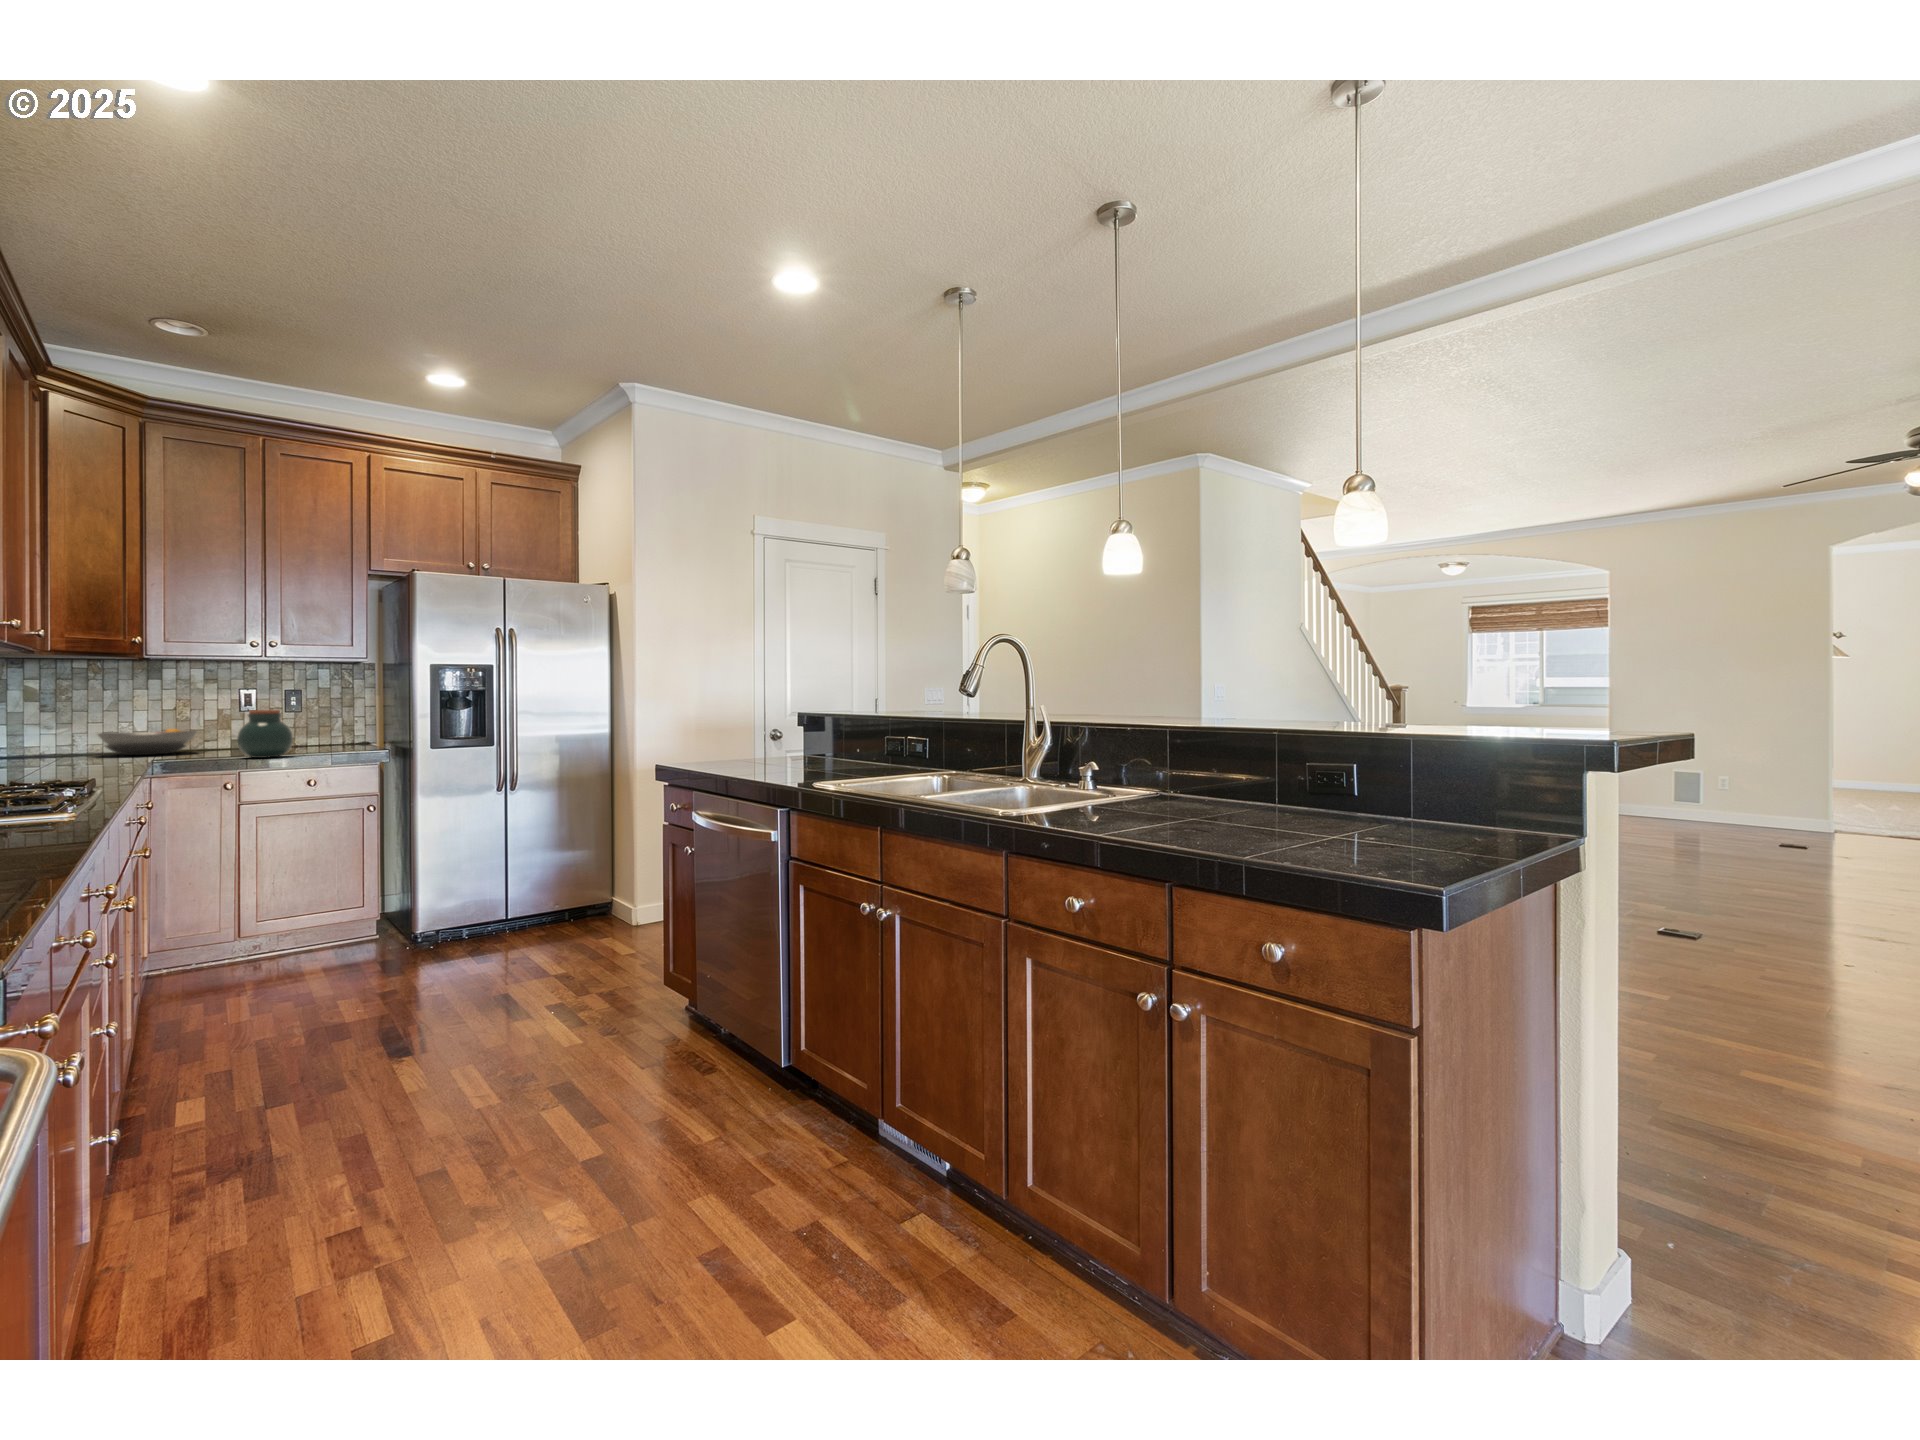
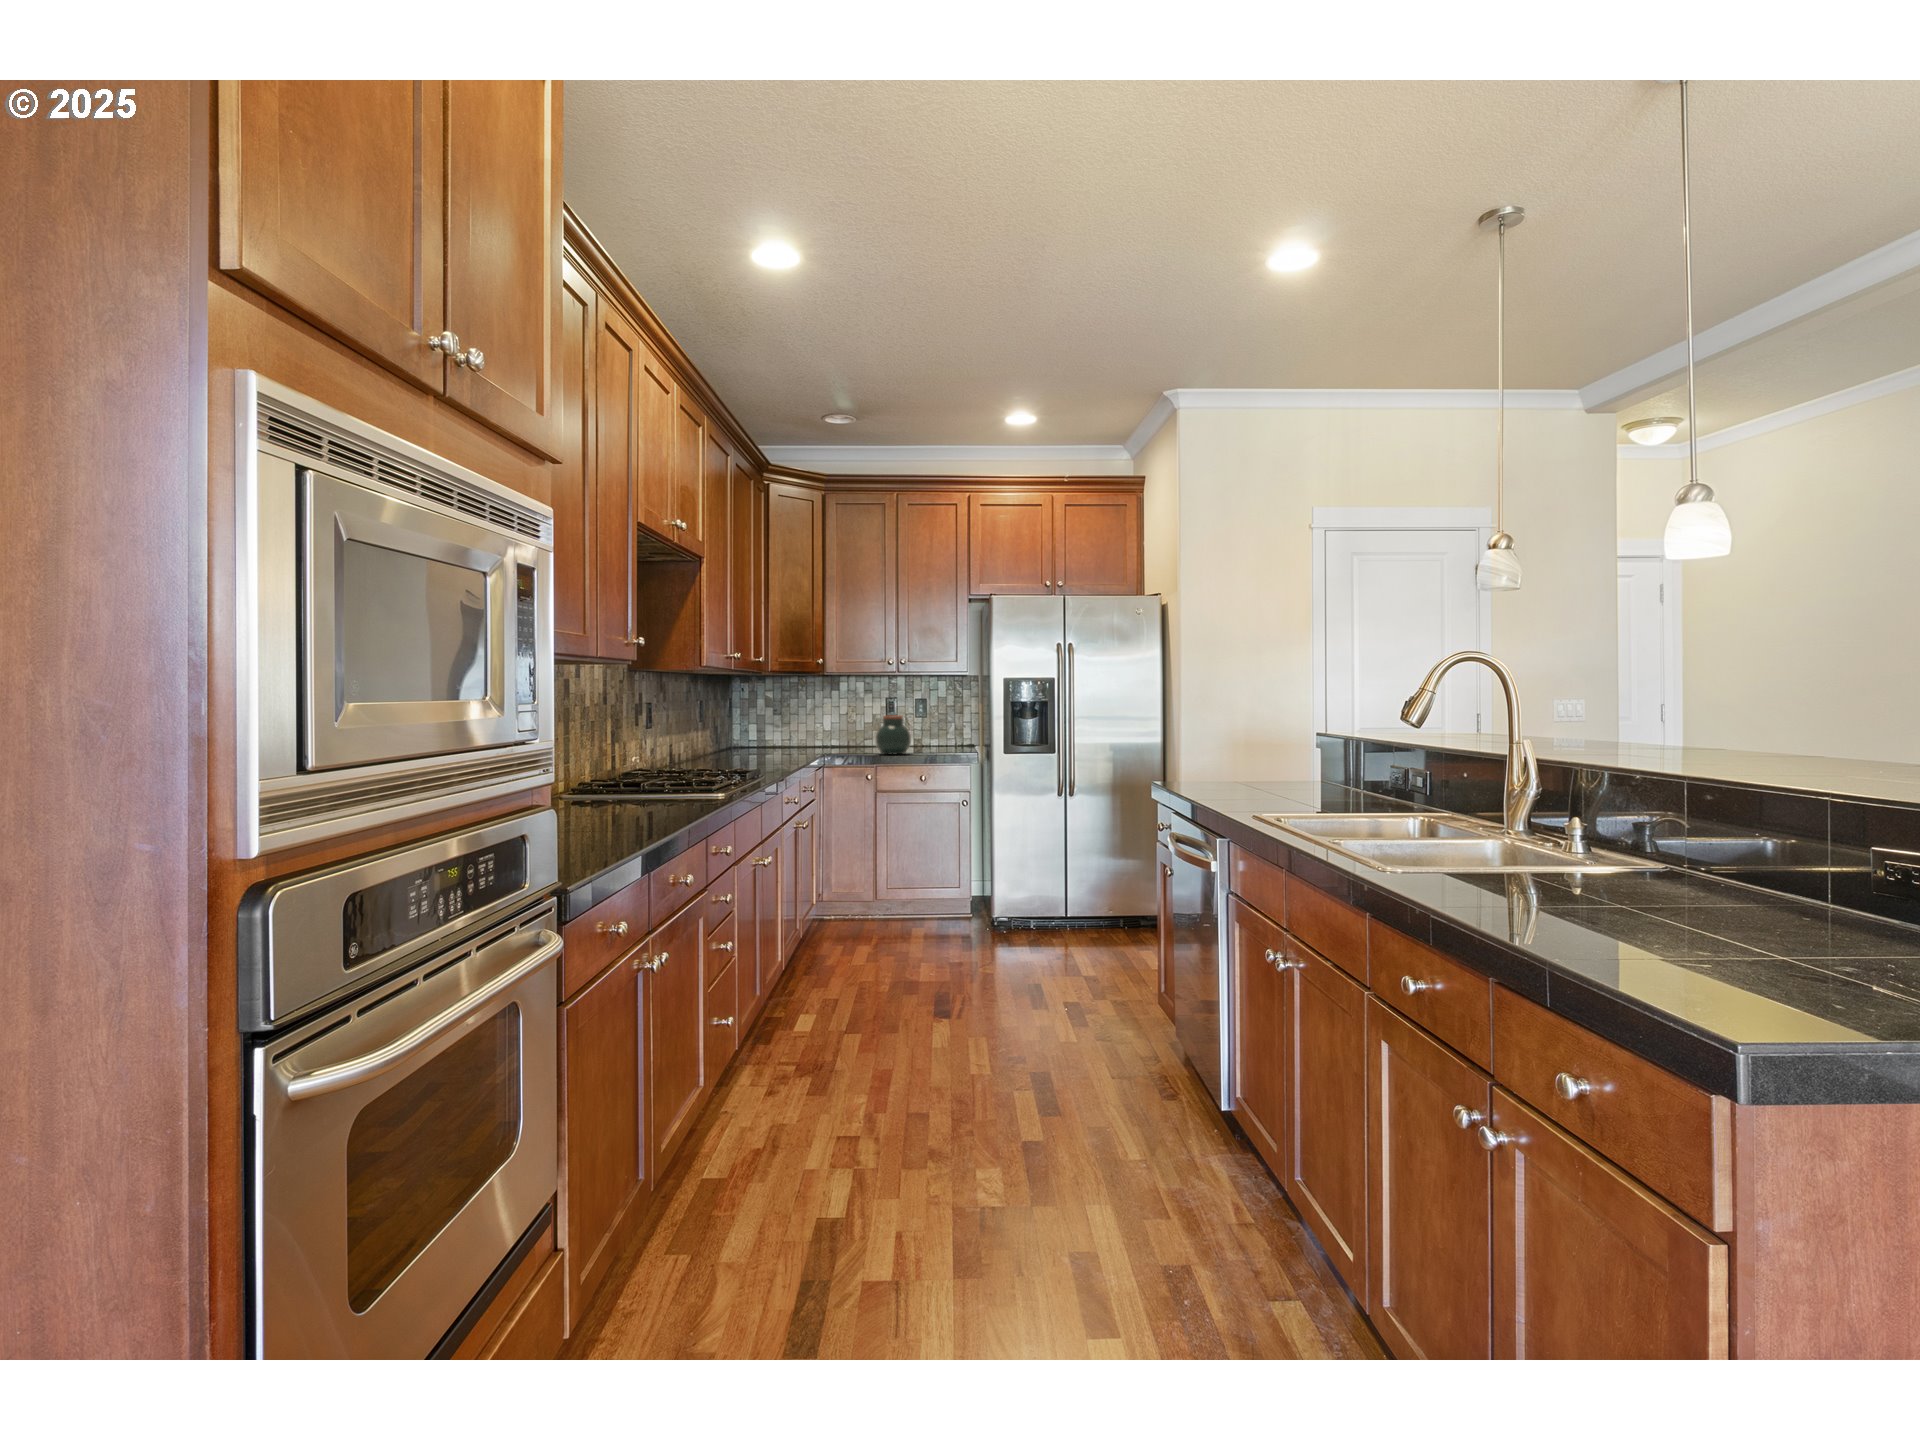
fruit bowl: present [98,729,197,755] -> none [801,726,861,749]

